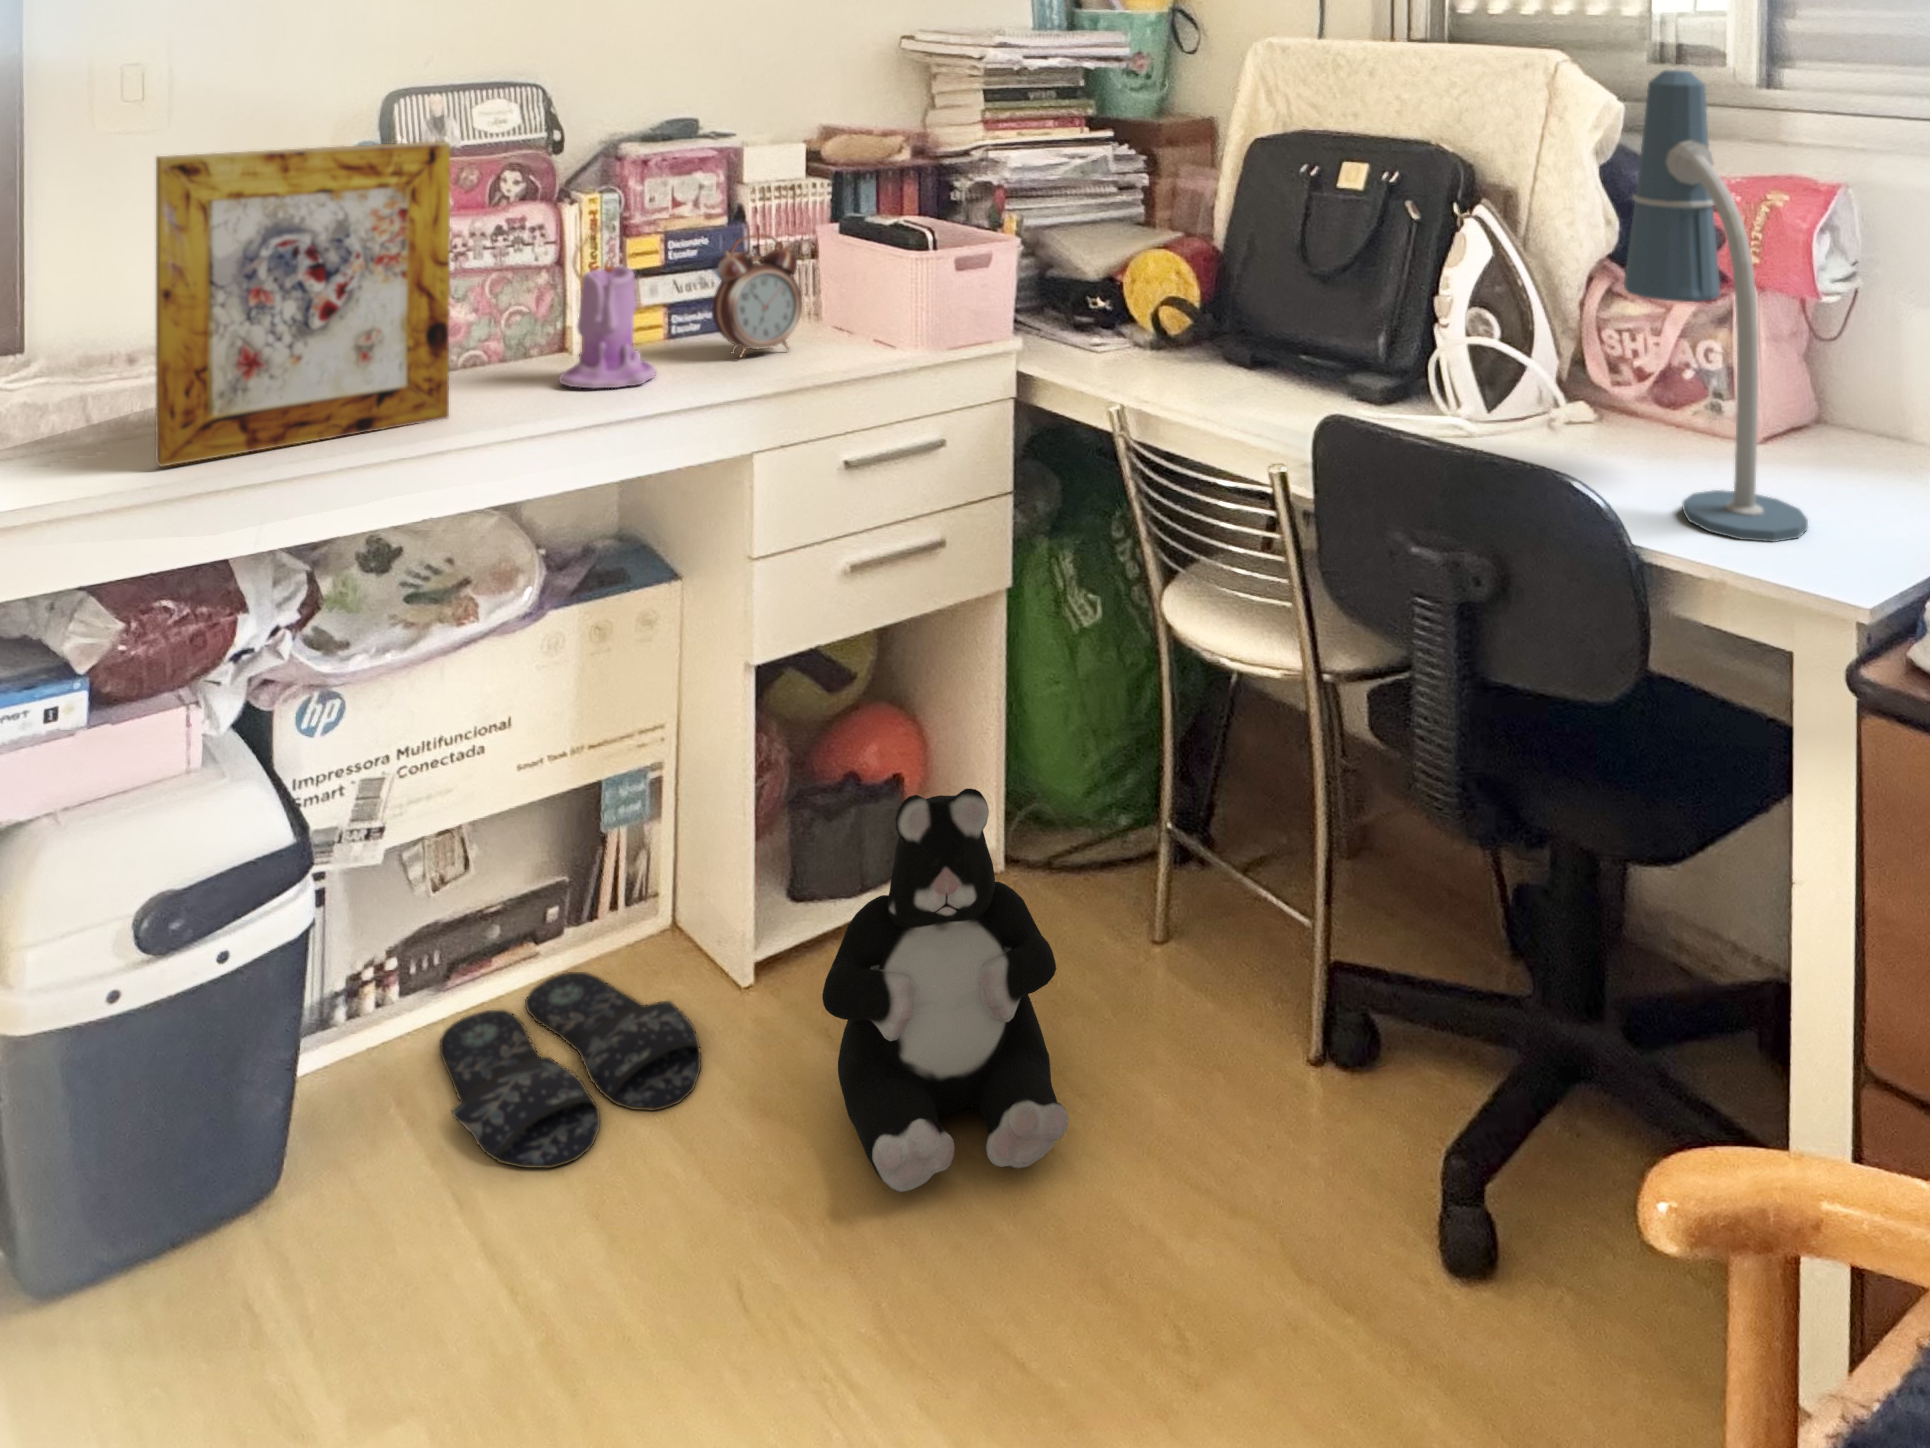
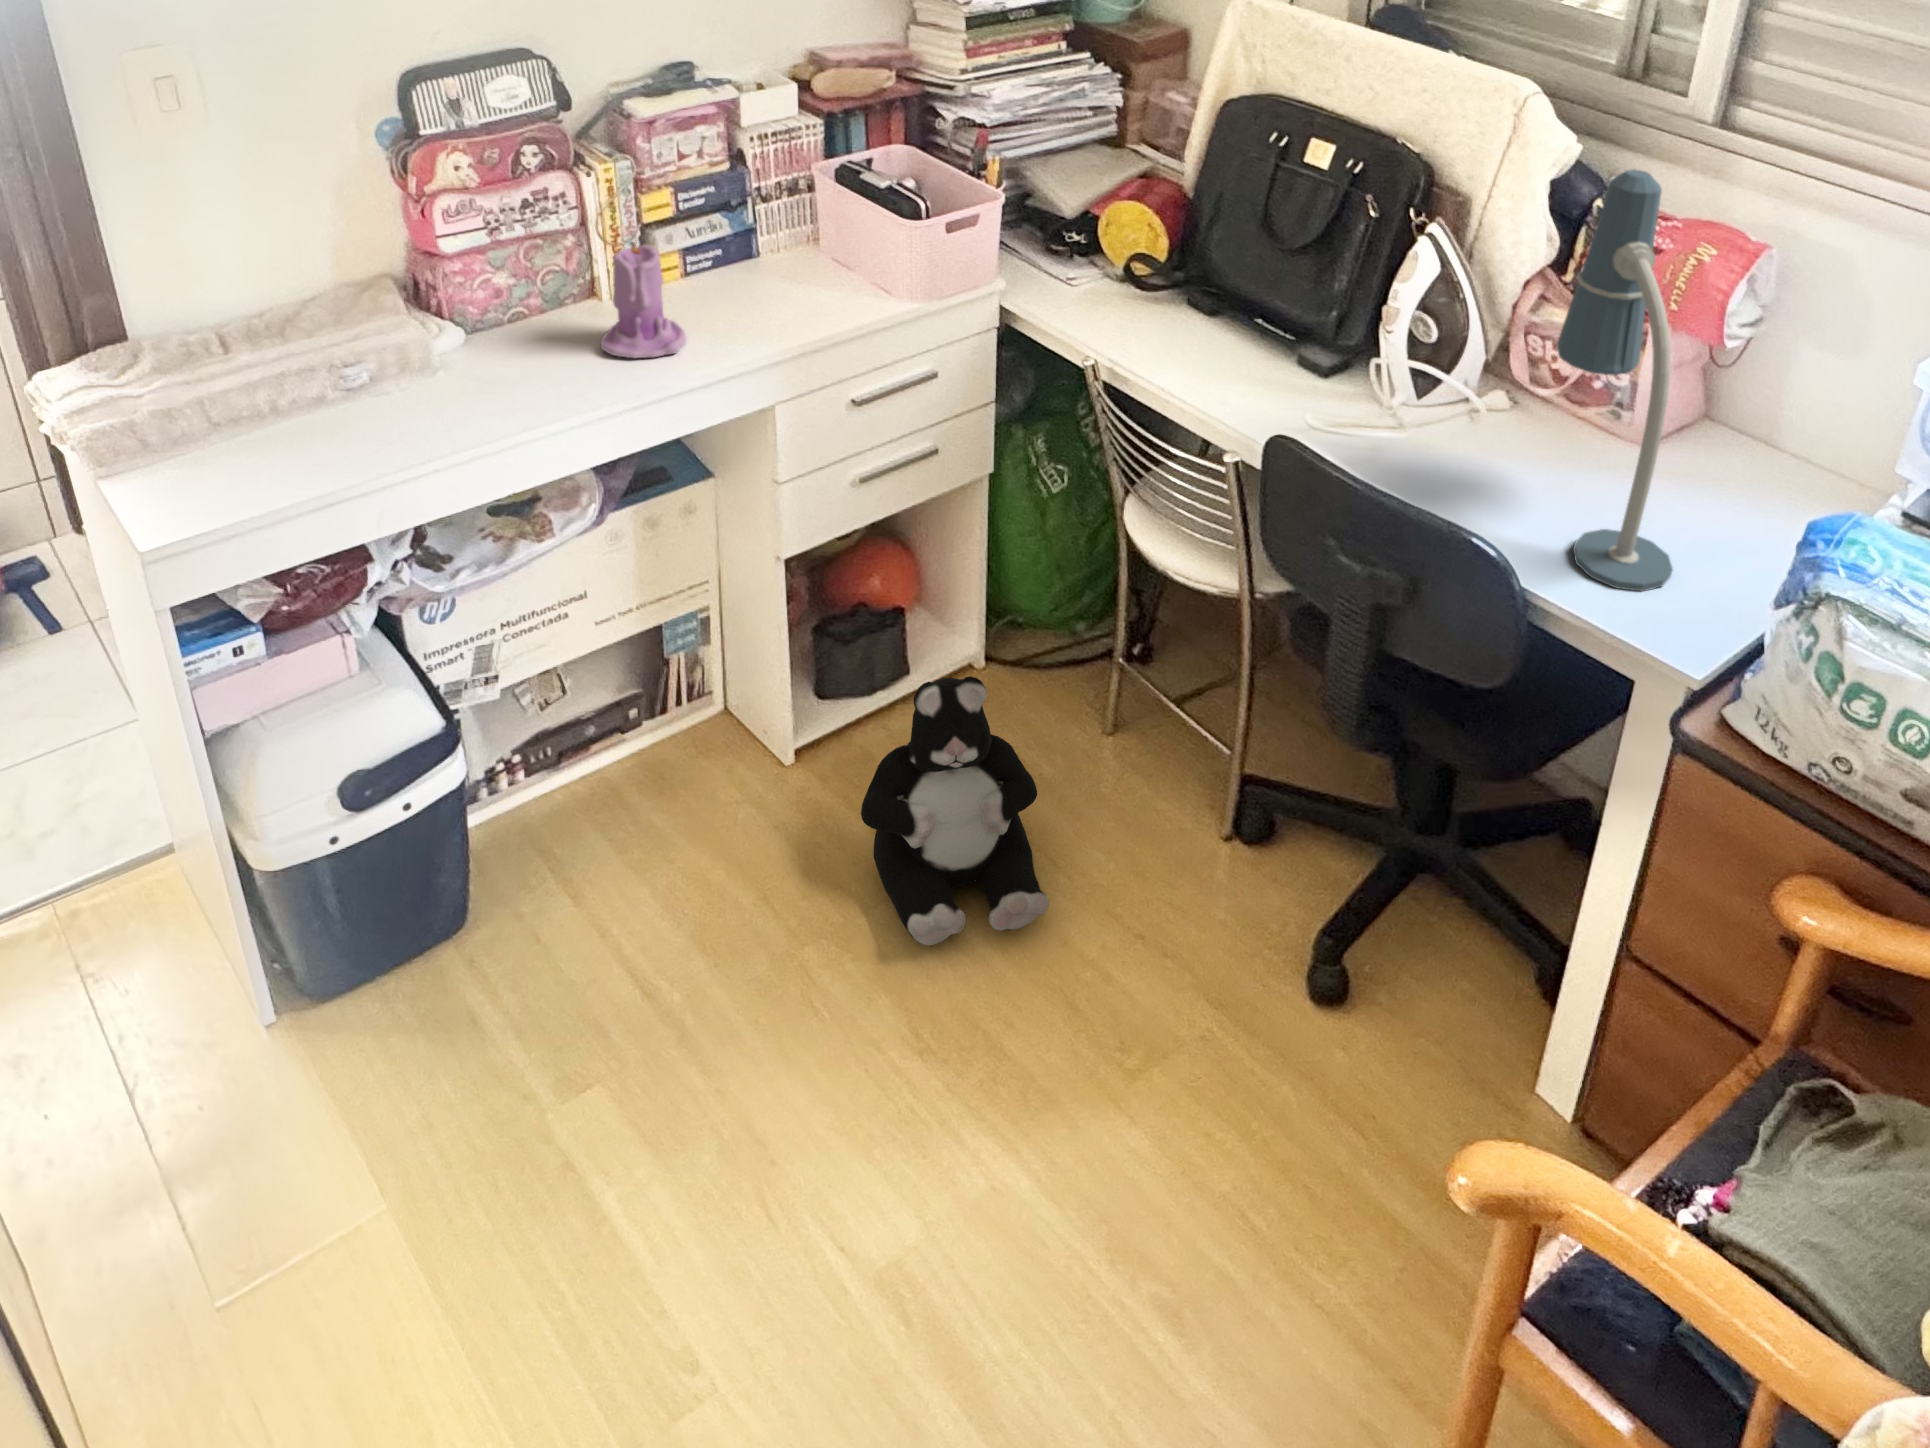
picture frame: present [156,141,450,467] -> none [232,164,517,466]
alarm clock: present [712,234,802,357] -> none [728,203,809,315]
slippers: present [440,972,701,1168] -> none [565,764,767,919]

